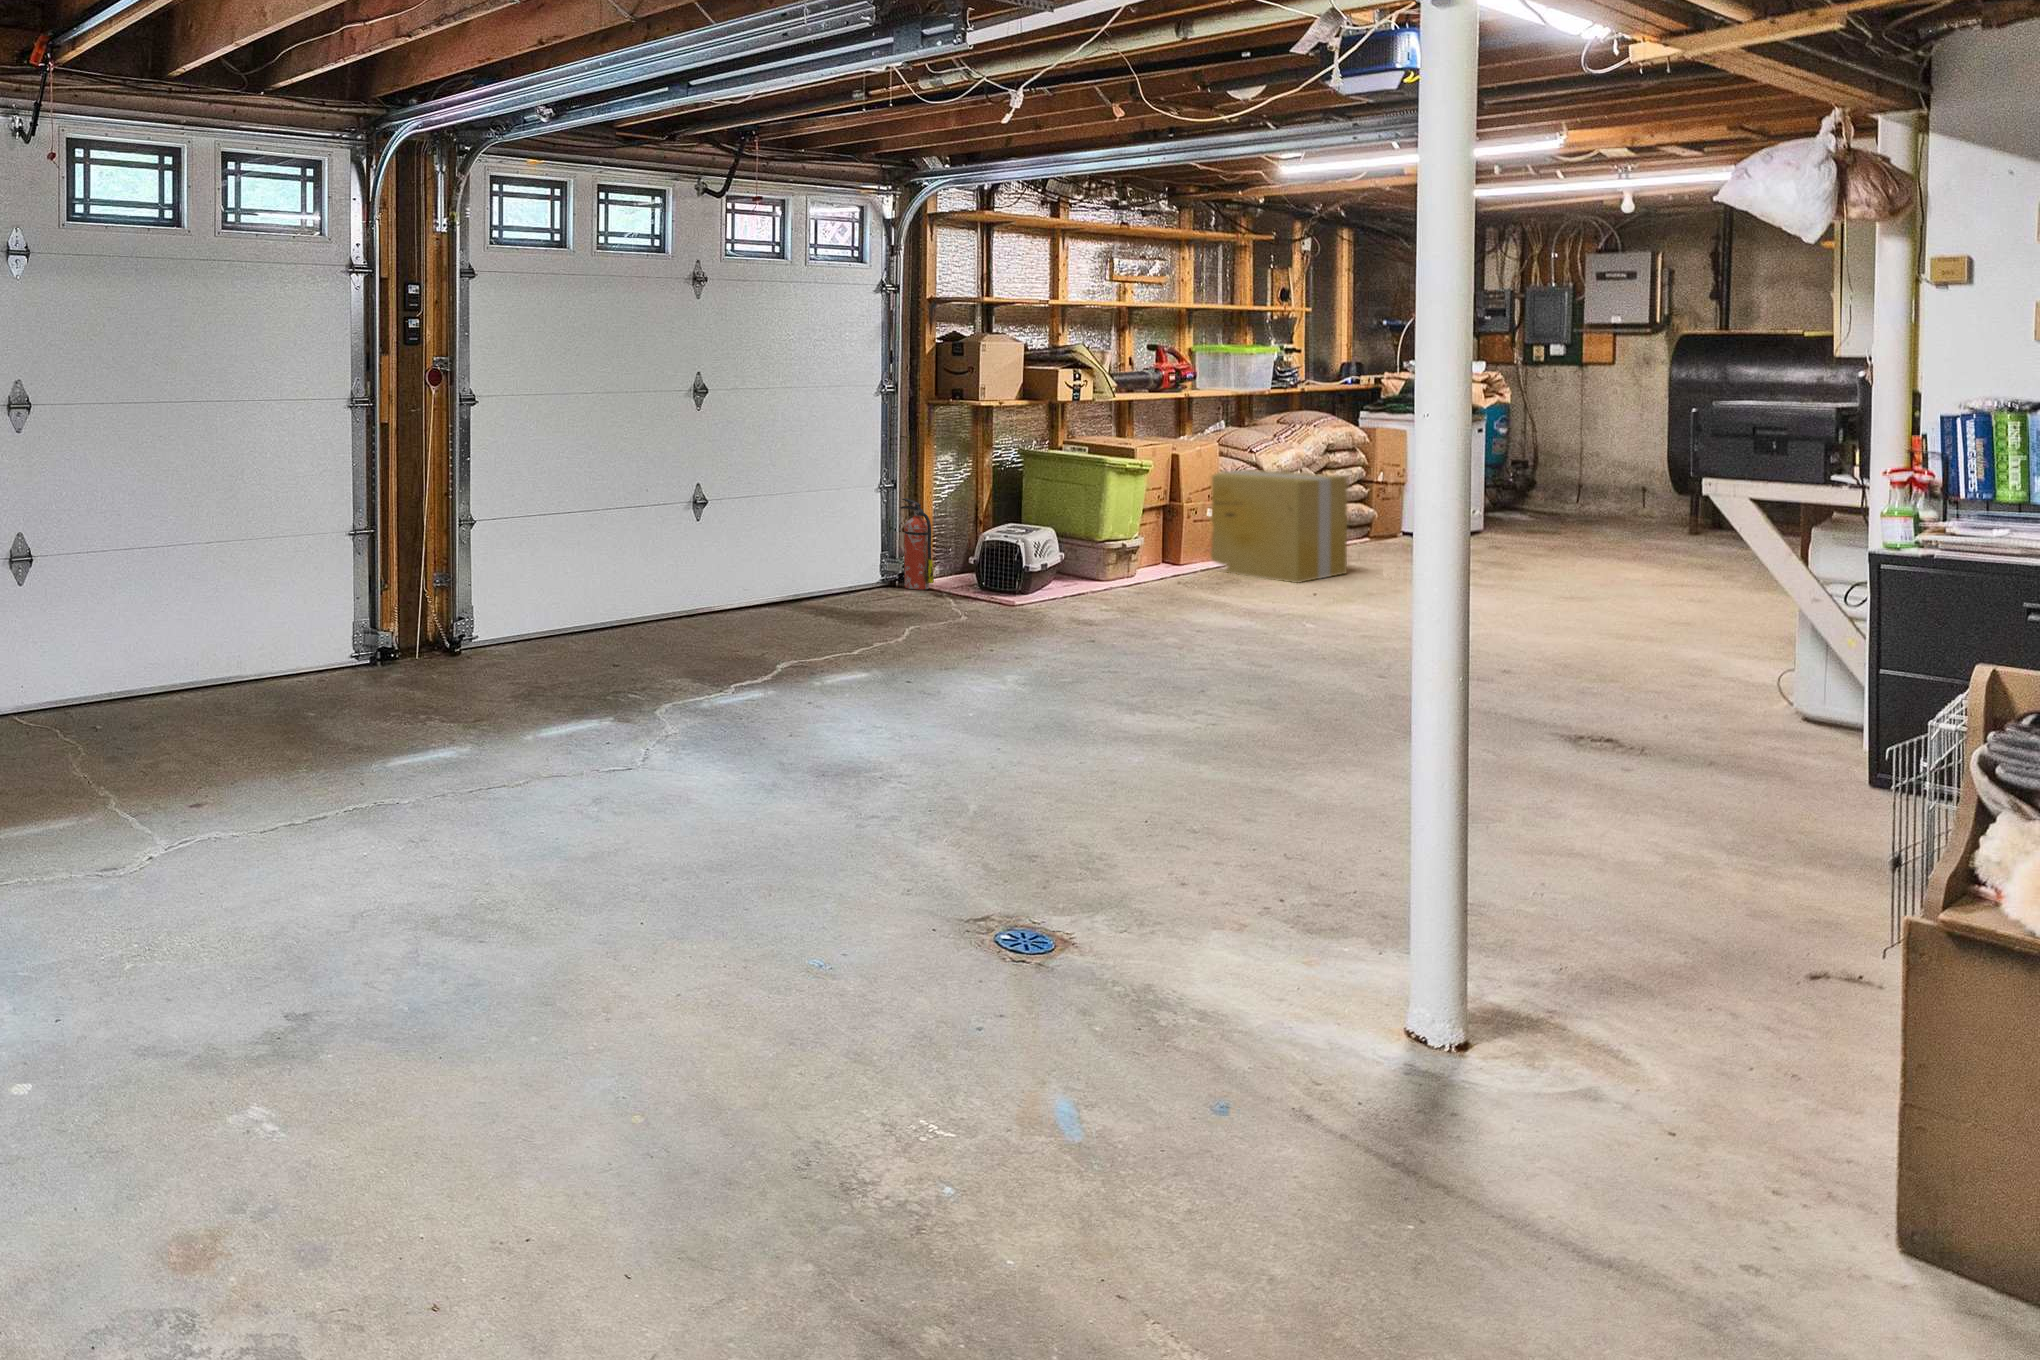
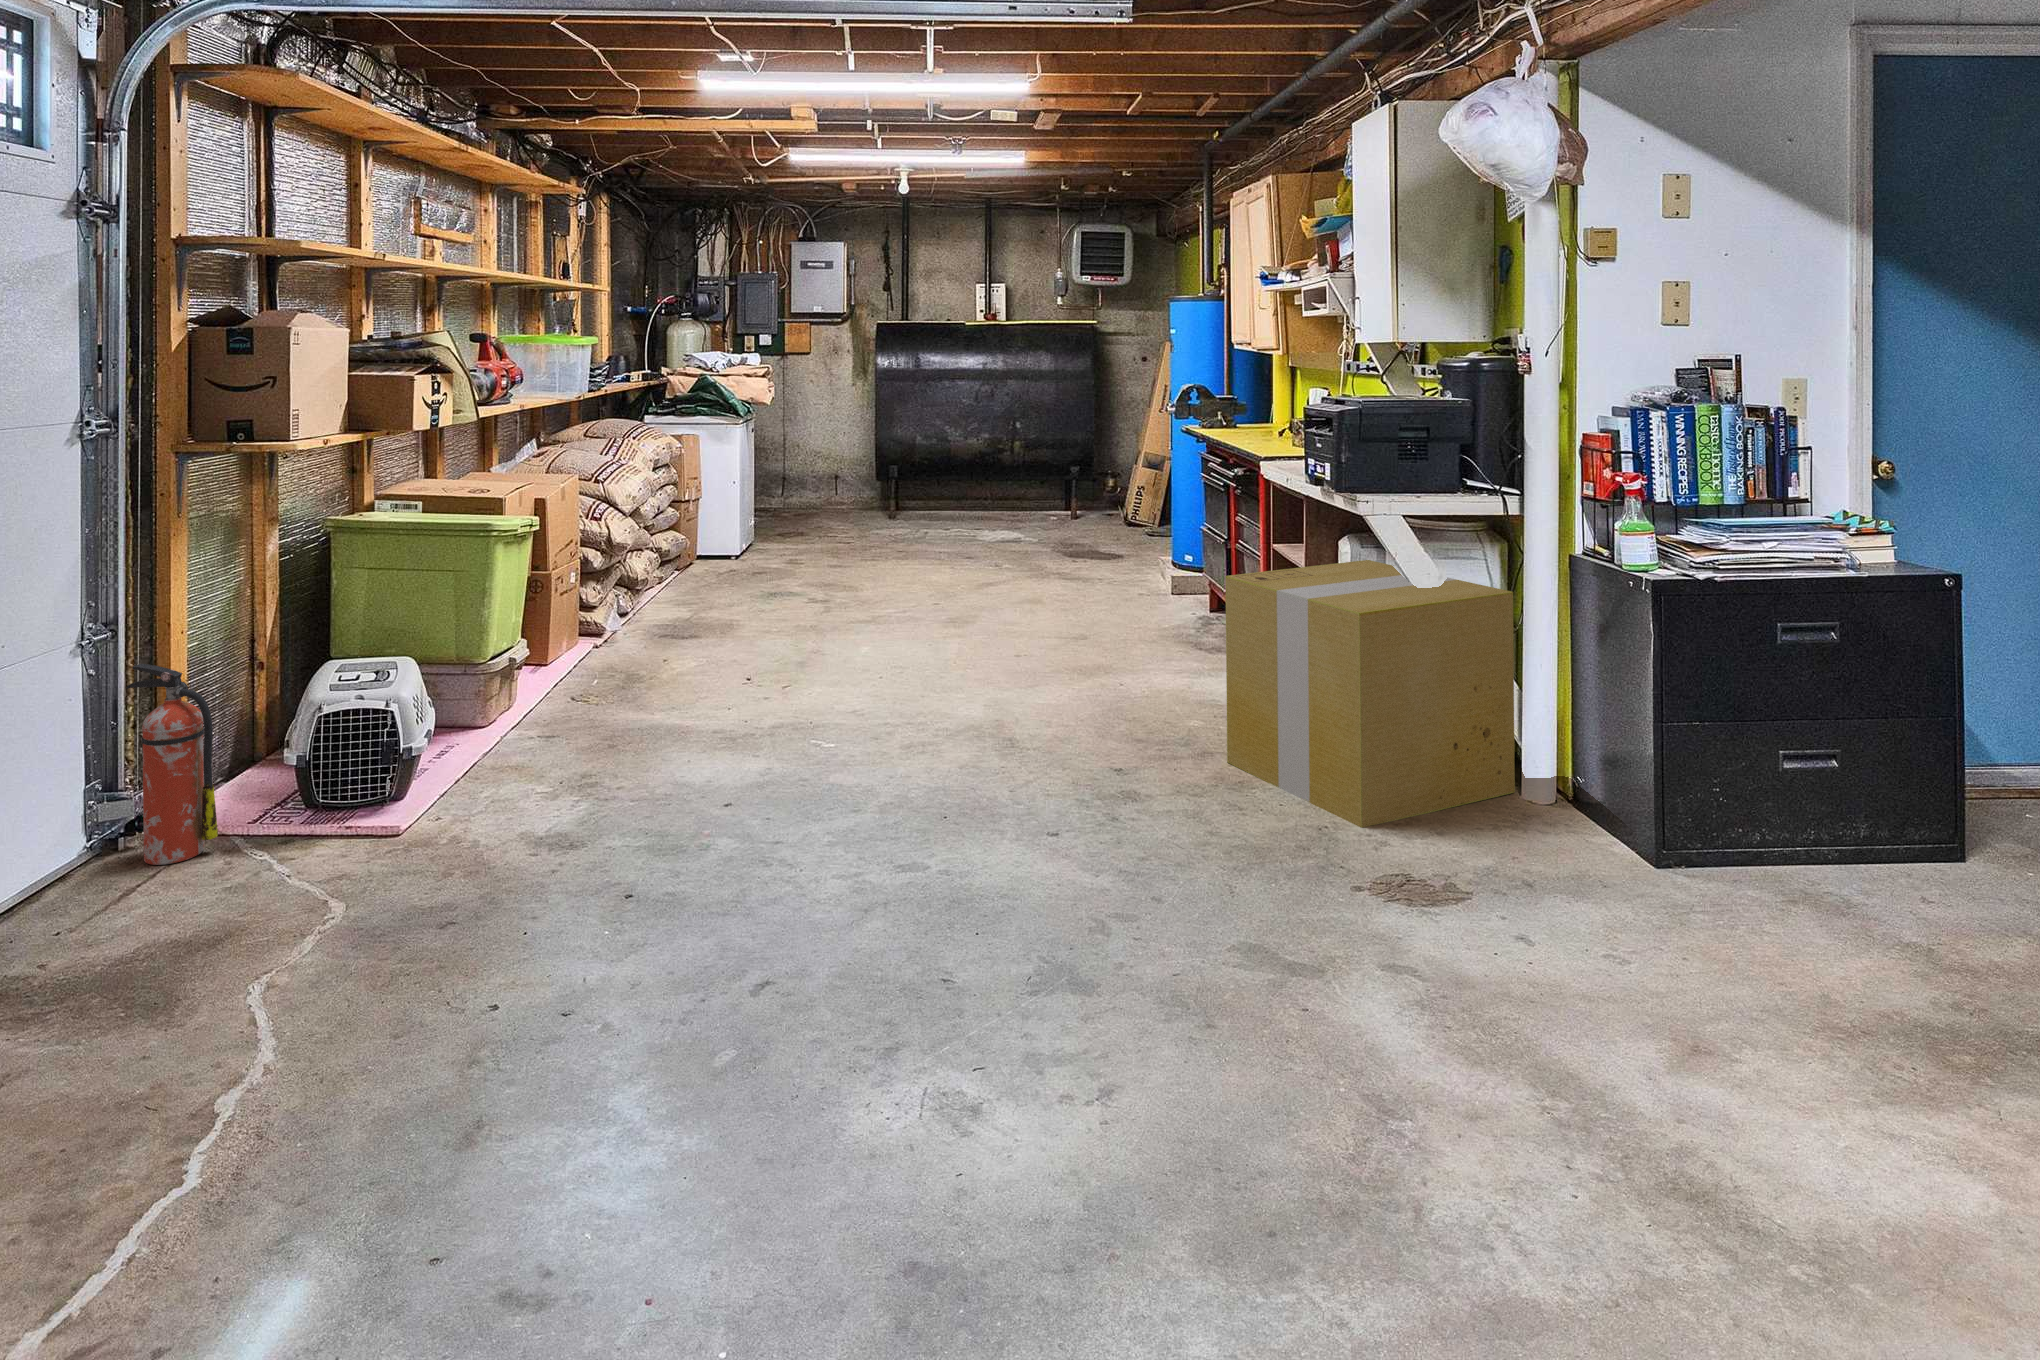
cardboard box: present [1211,469,1347,583] -> present [1226,560,1515,828]

